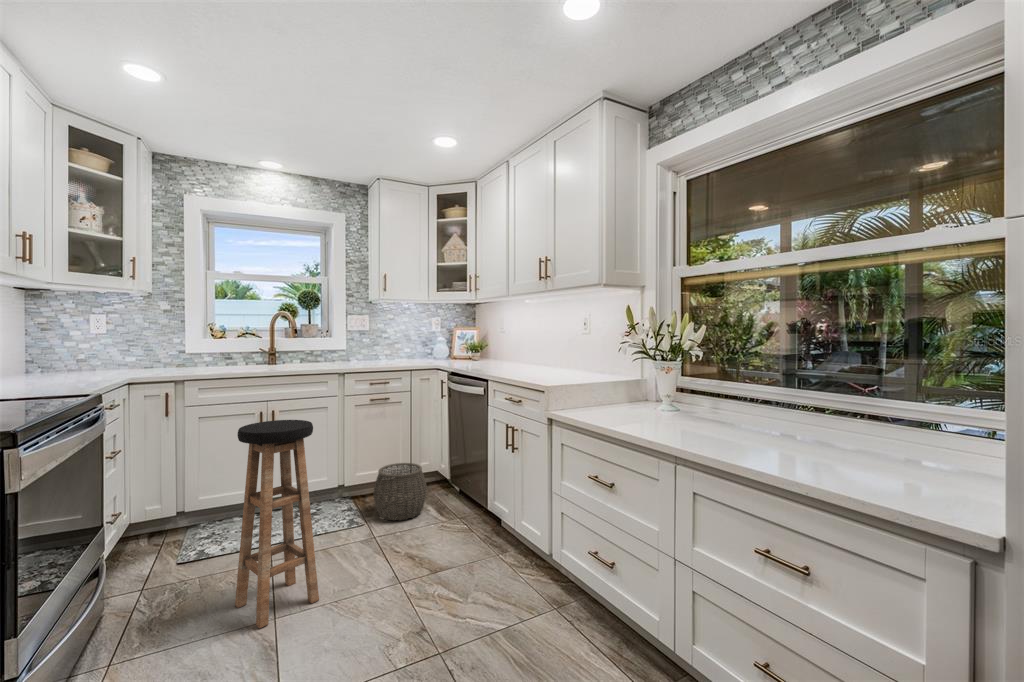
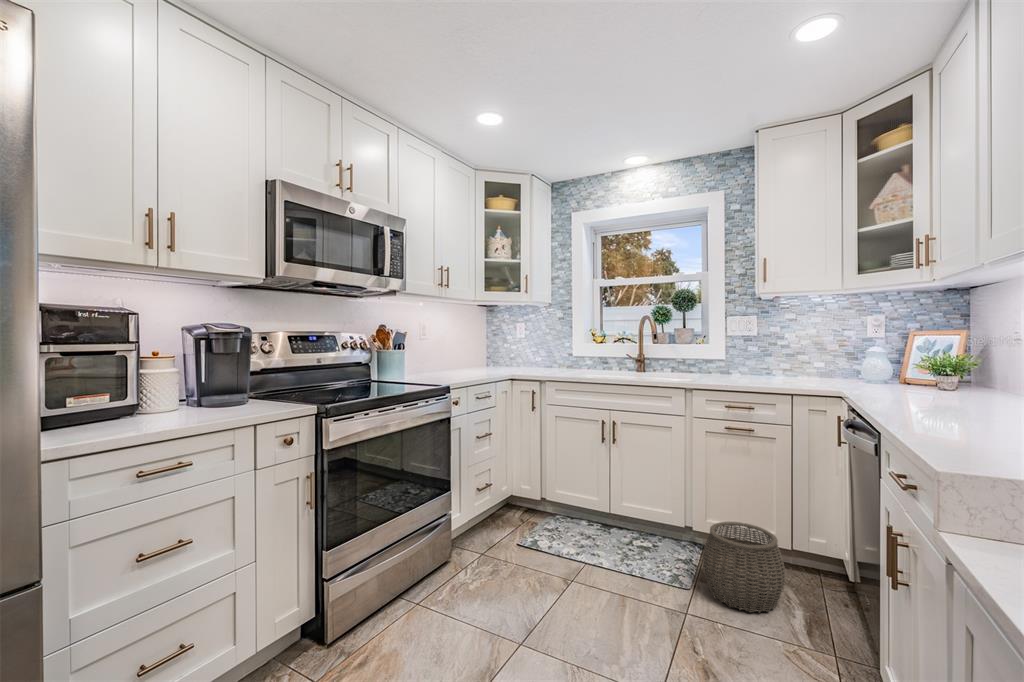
bar stool: present [235,420,319,628] -> none [493,432,565,651]

